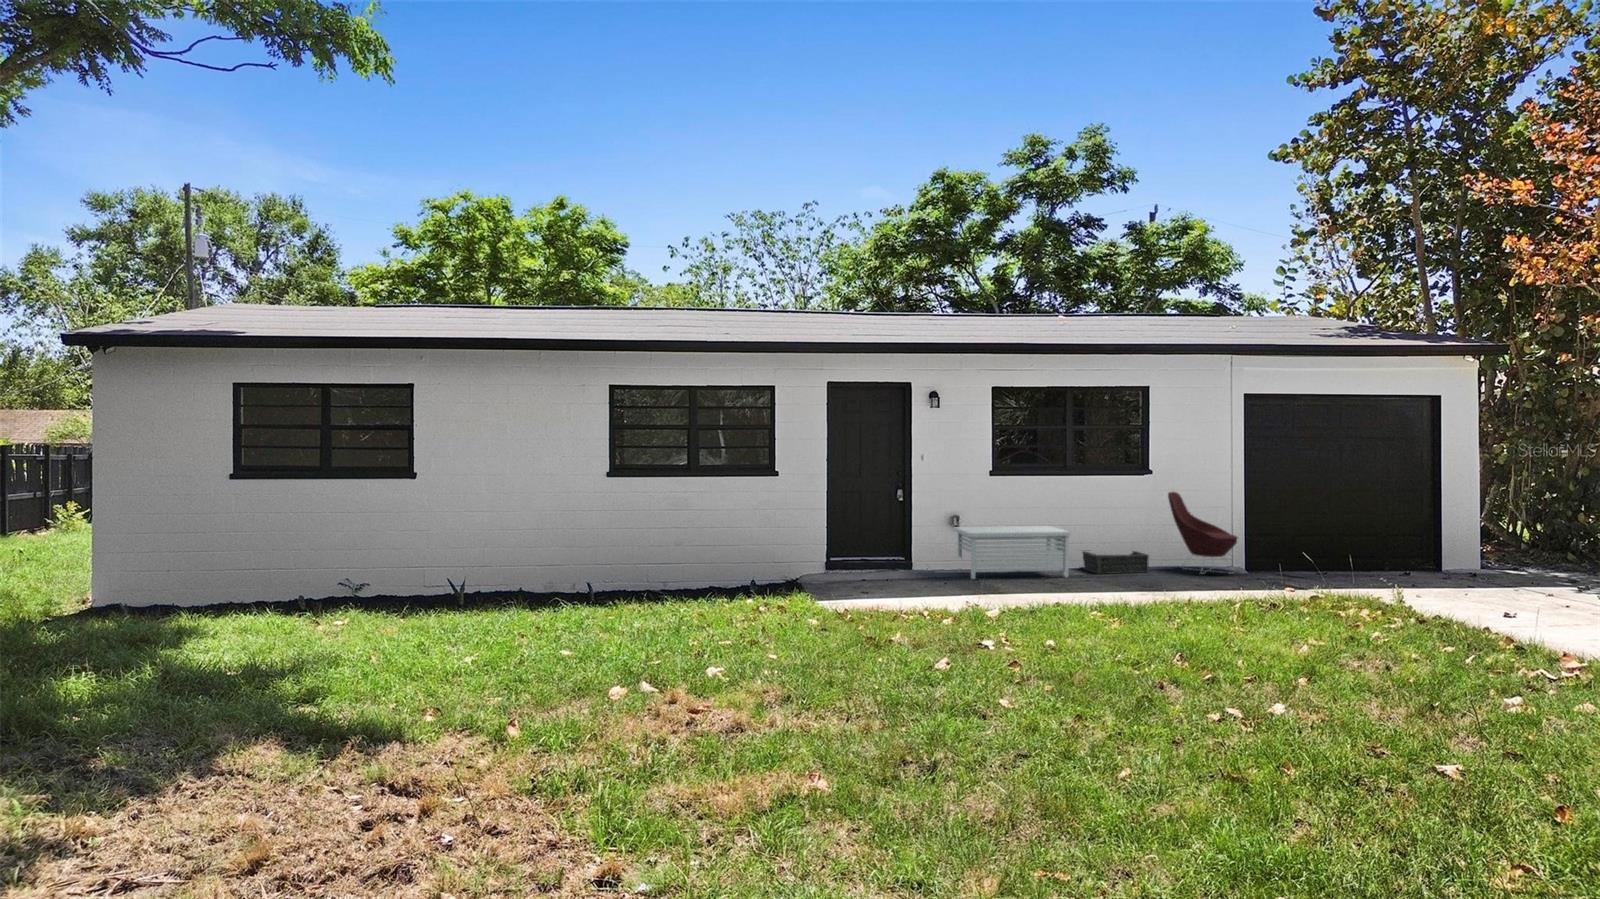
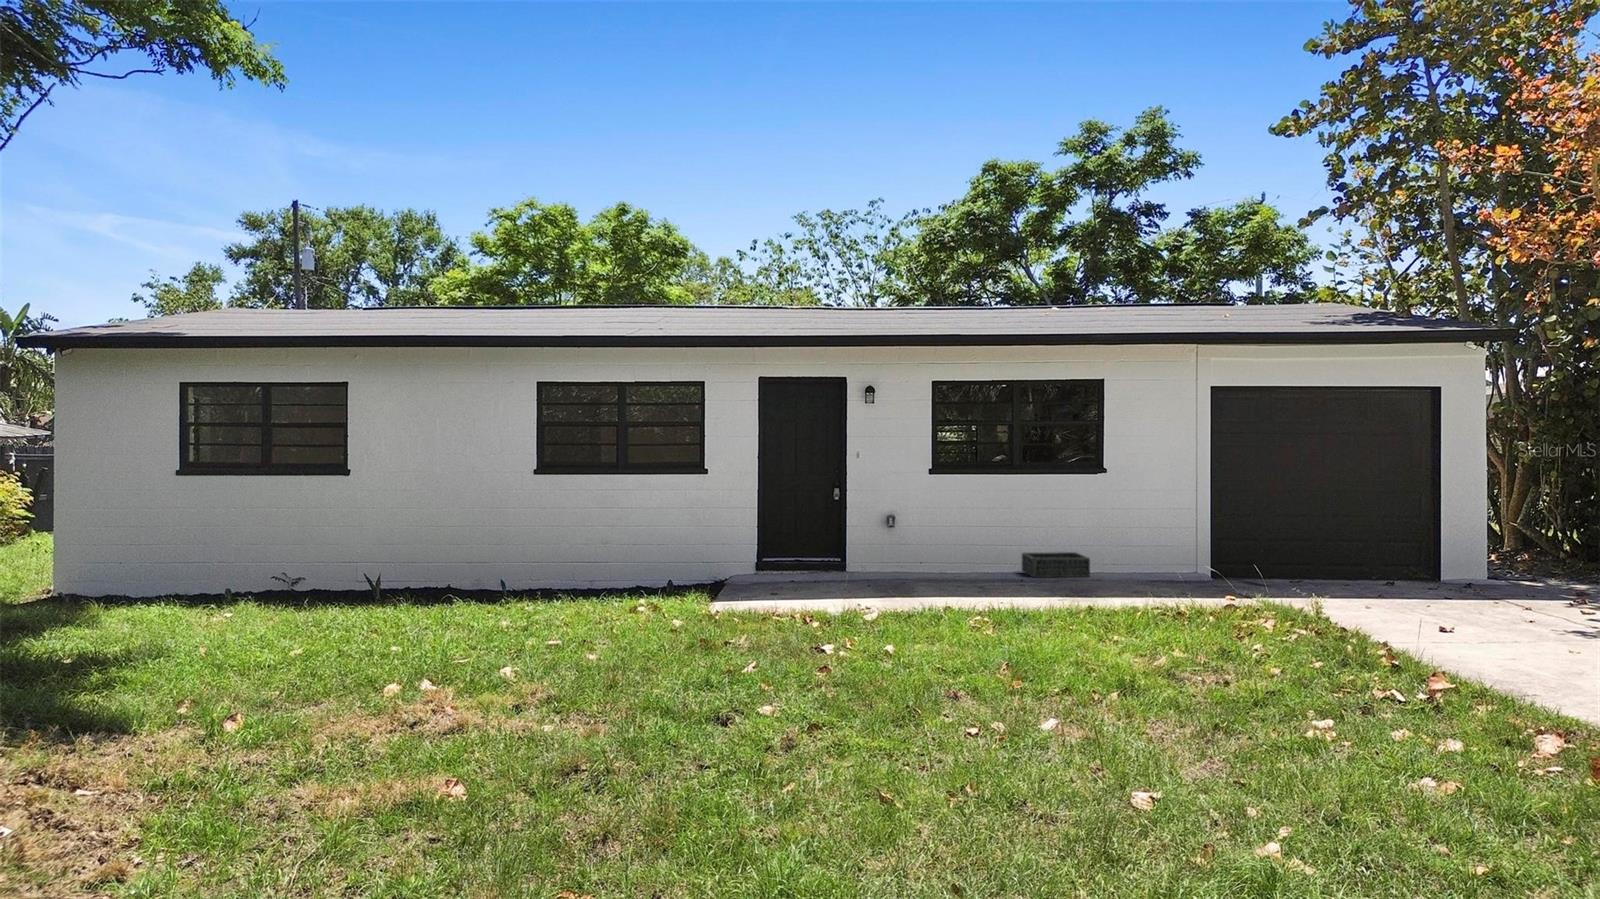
chair: present [1168,492,1237,574] -> none [1116,492,1189,580]
storage bench: present [953,526,1071,579] -> none [886,526,1000,580]

